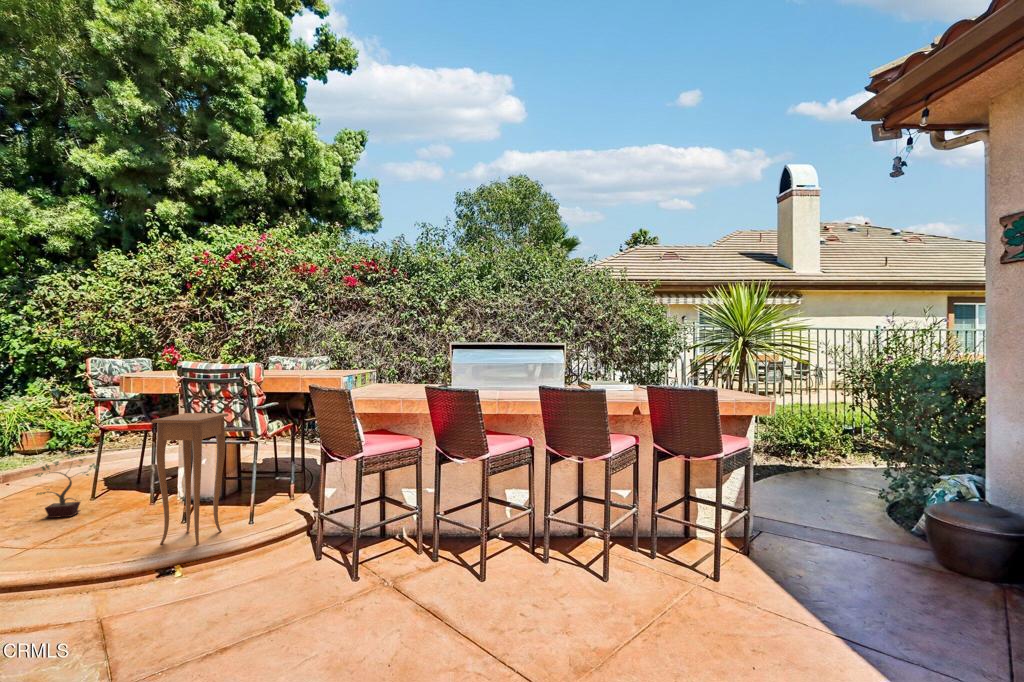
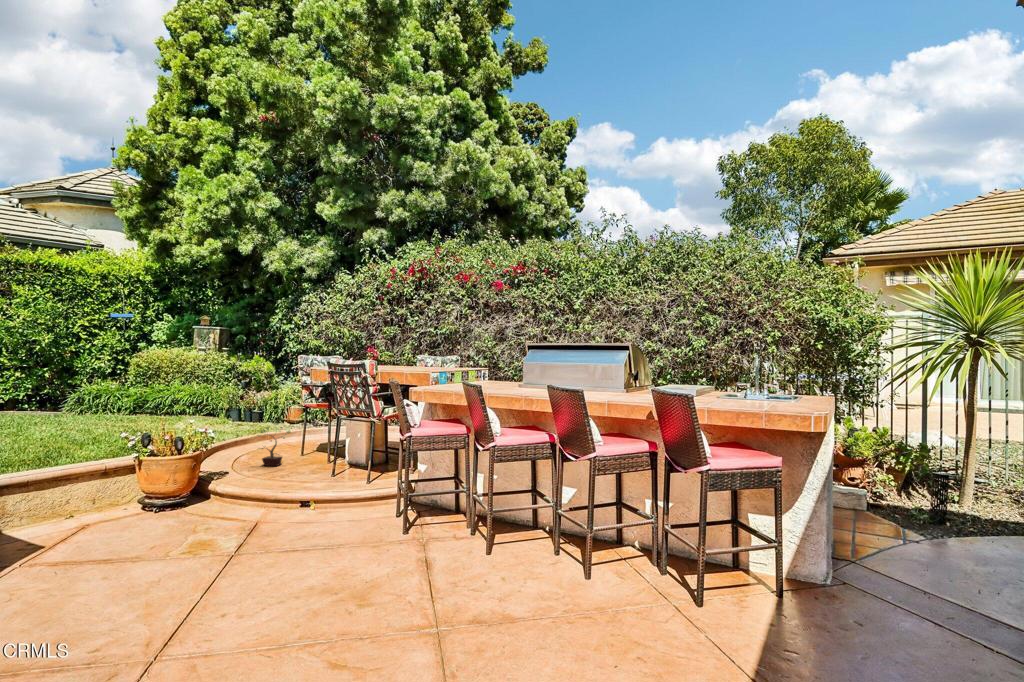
side table: present [152,413,228,545] -> none [303,396,354,492]

